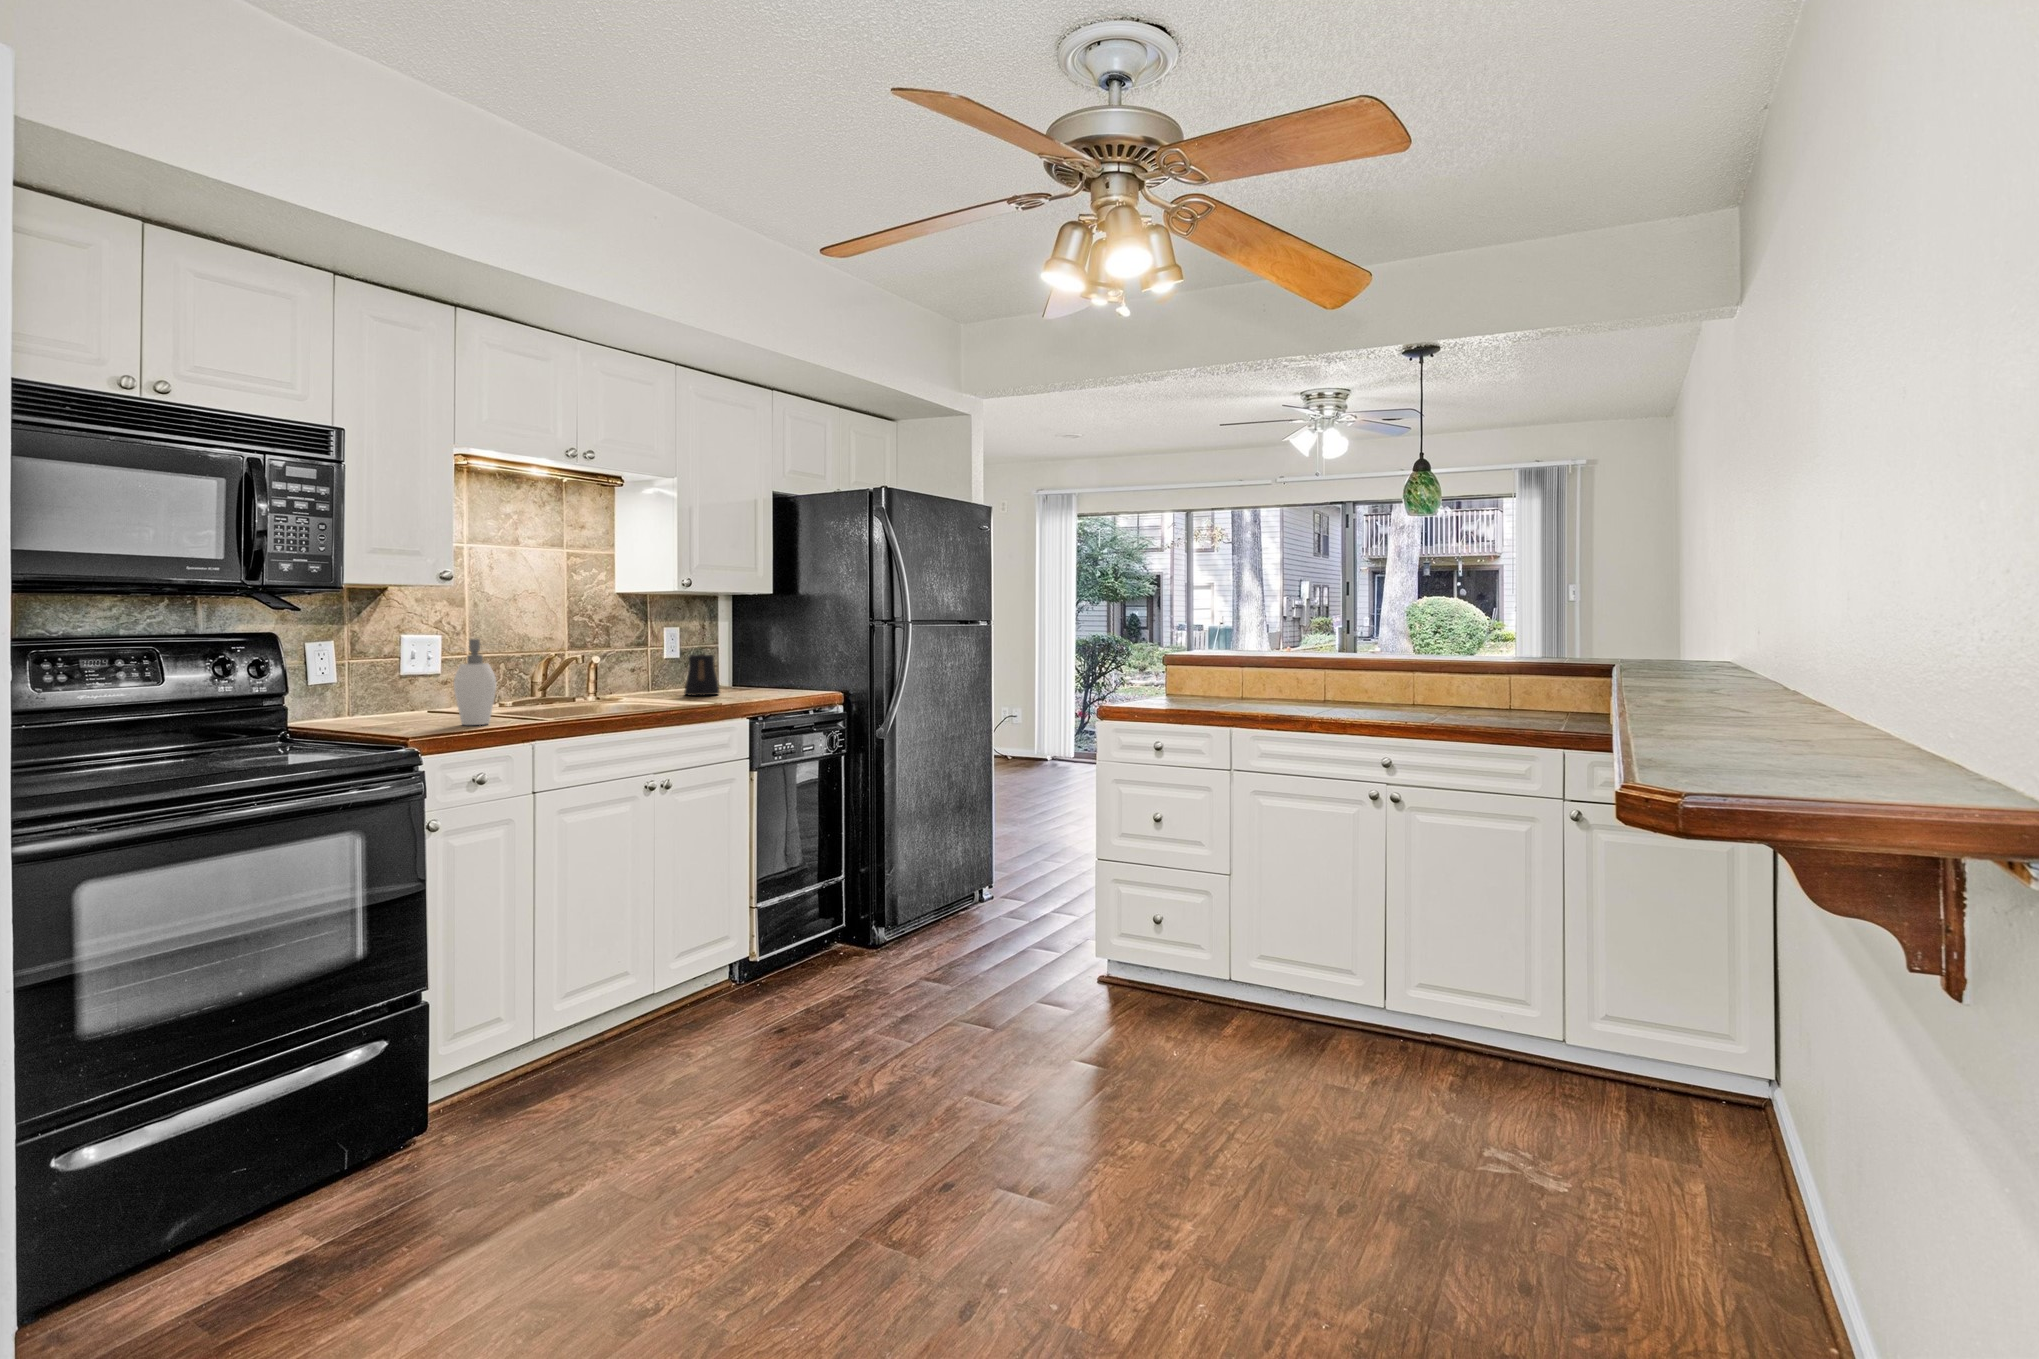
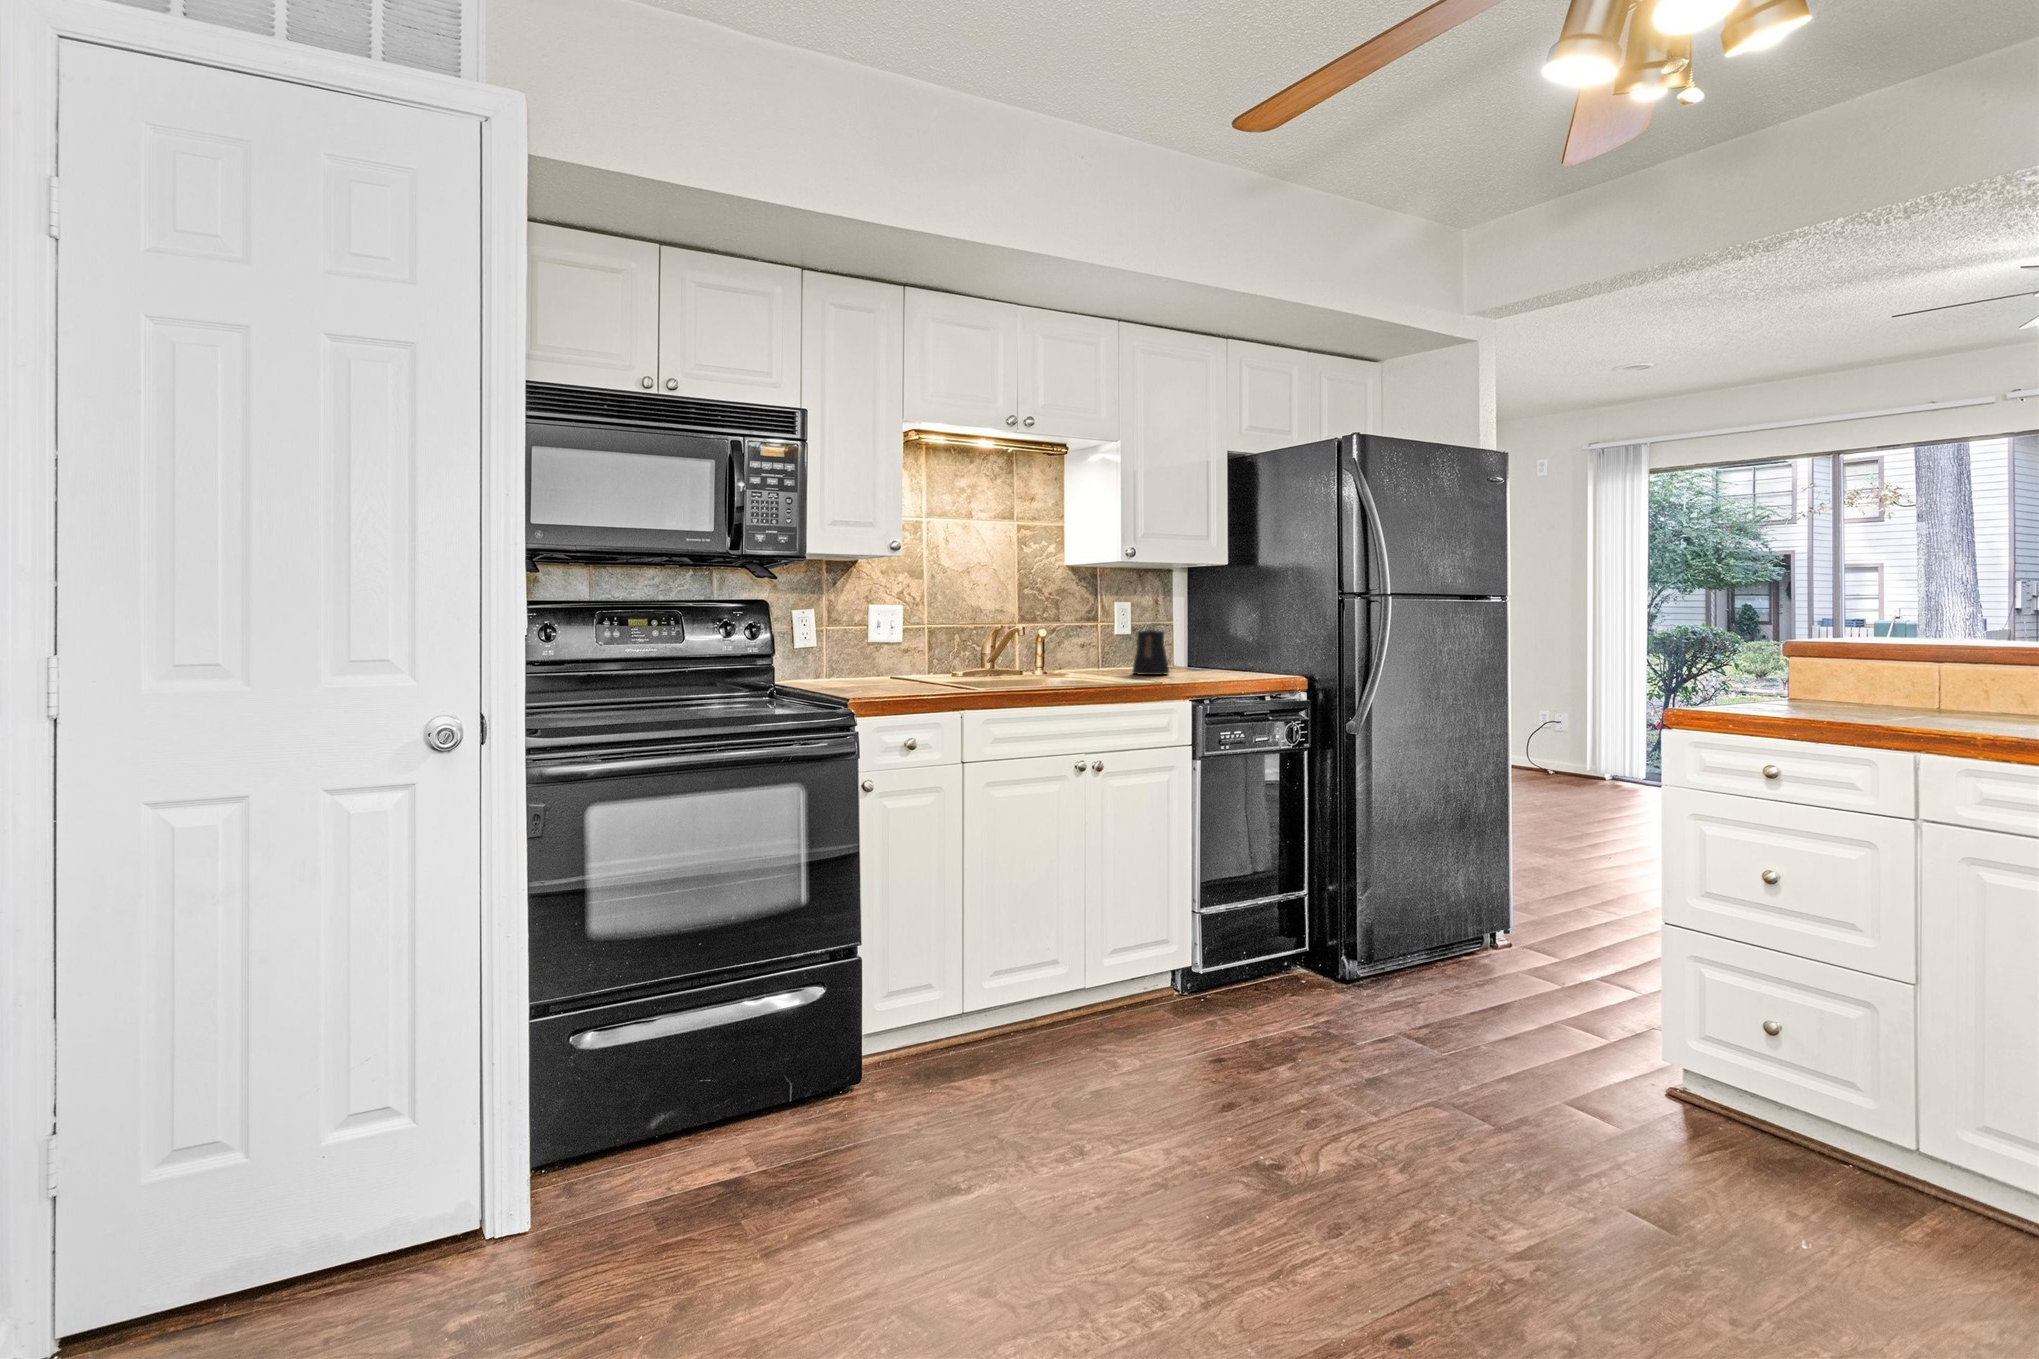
soap dispenser: present [454,639,496,725] -> none [900,607,946,693]

